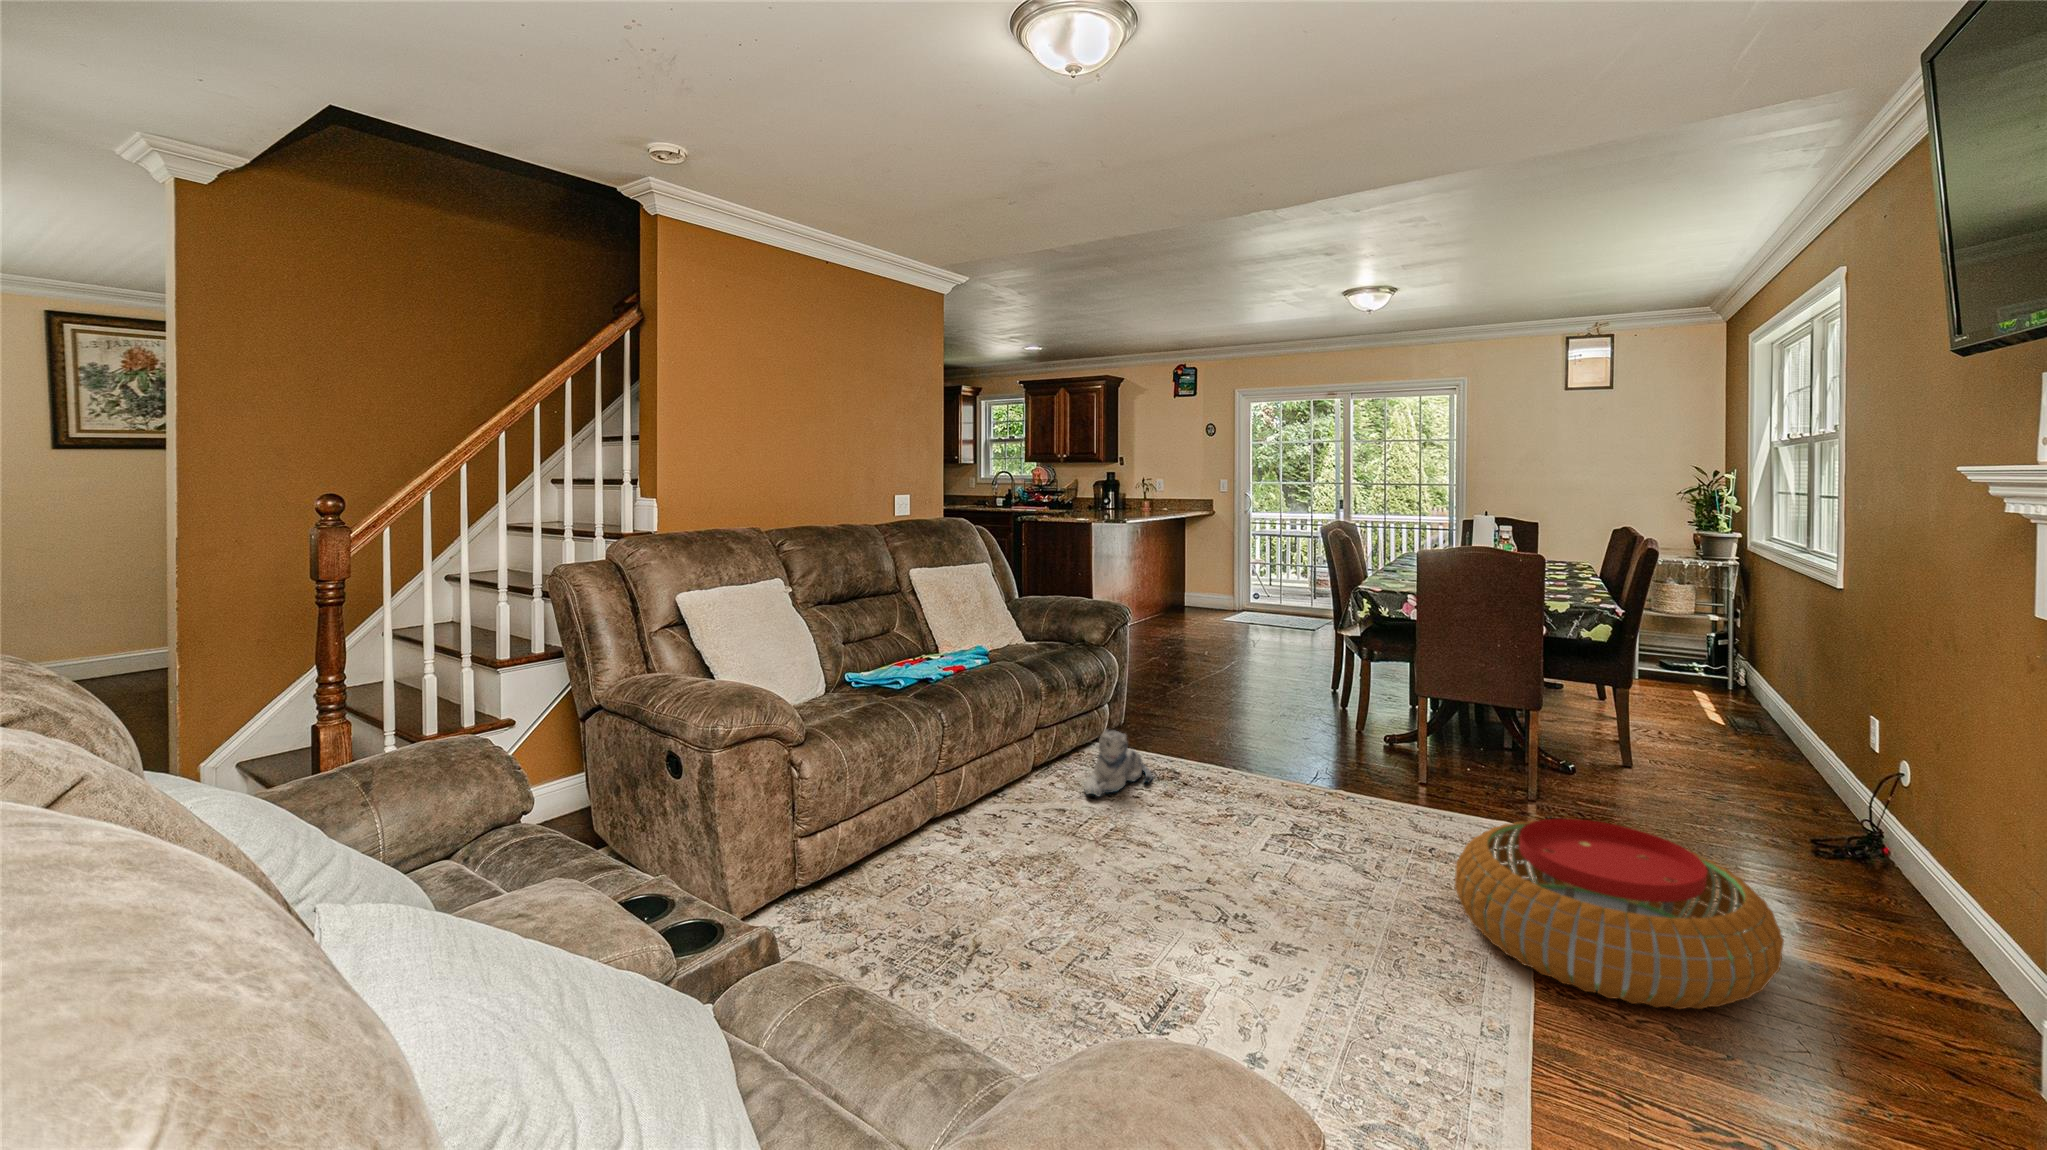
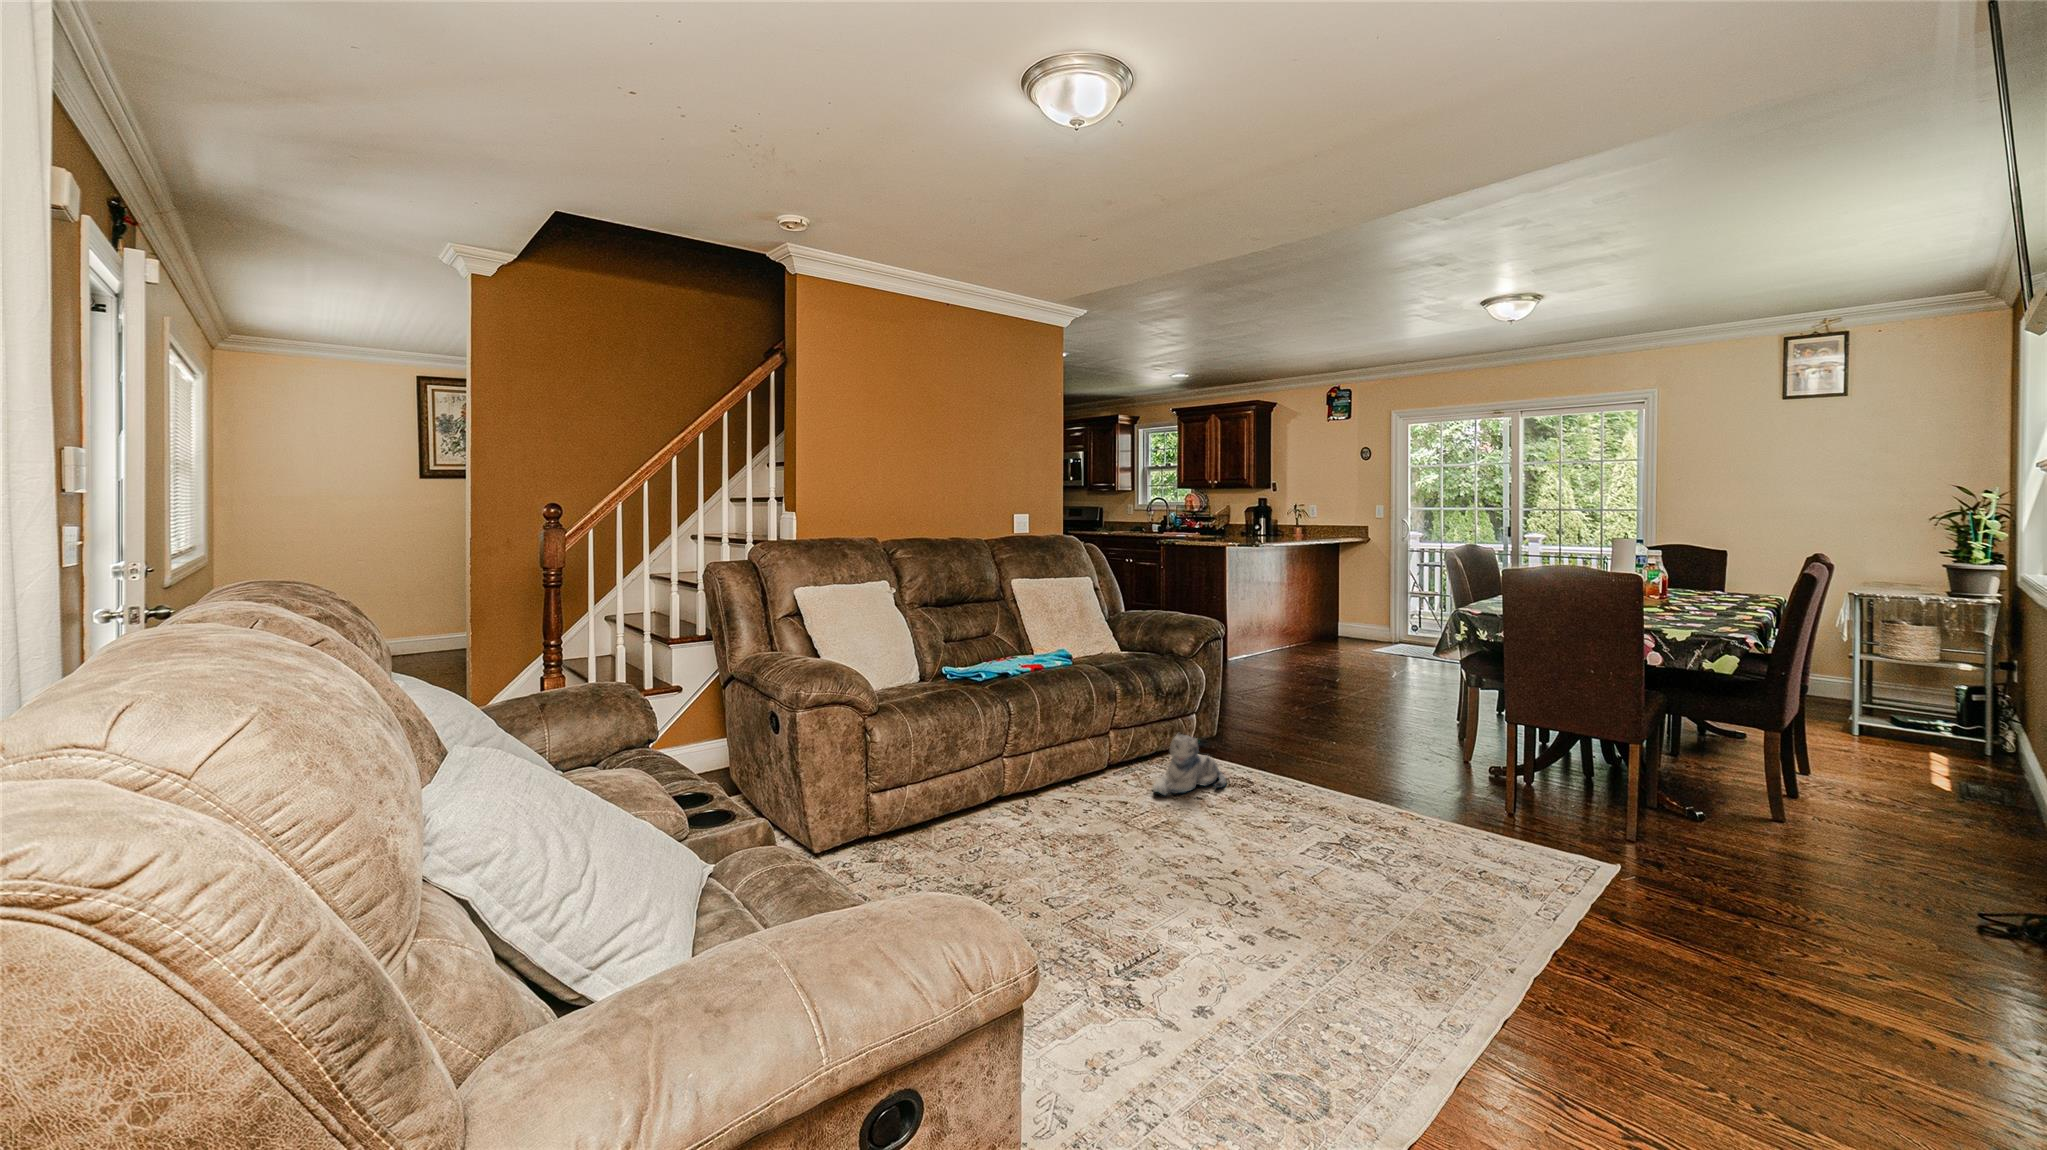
pouf: present [1455,819,1784,1009] -> none [1472,839,1817,1035]

